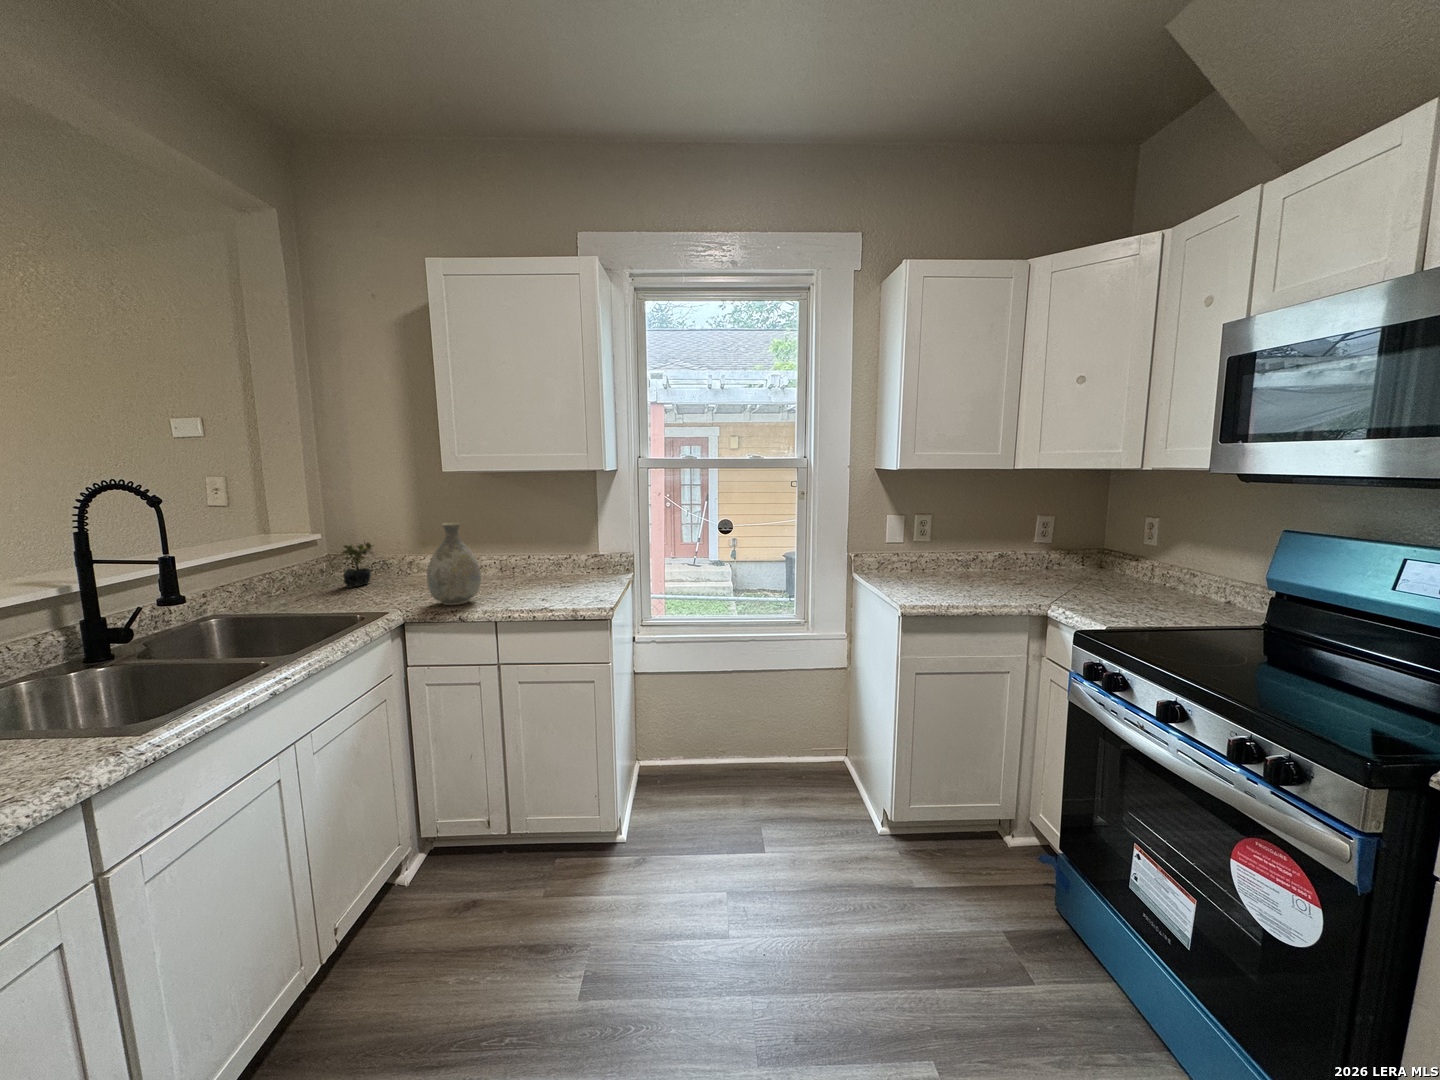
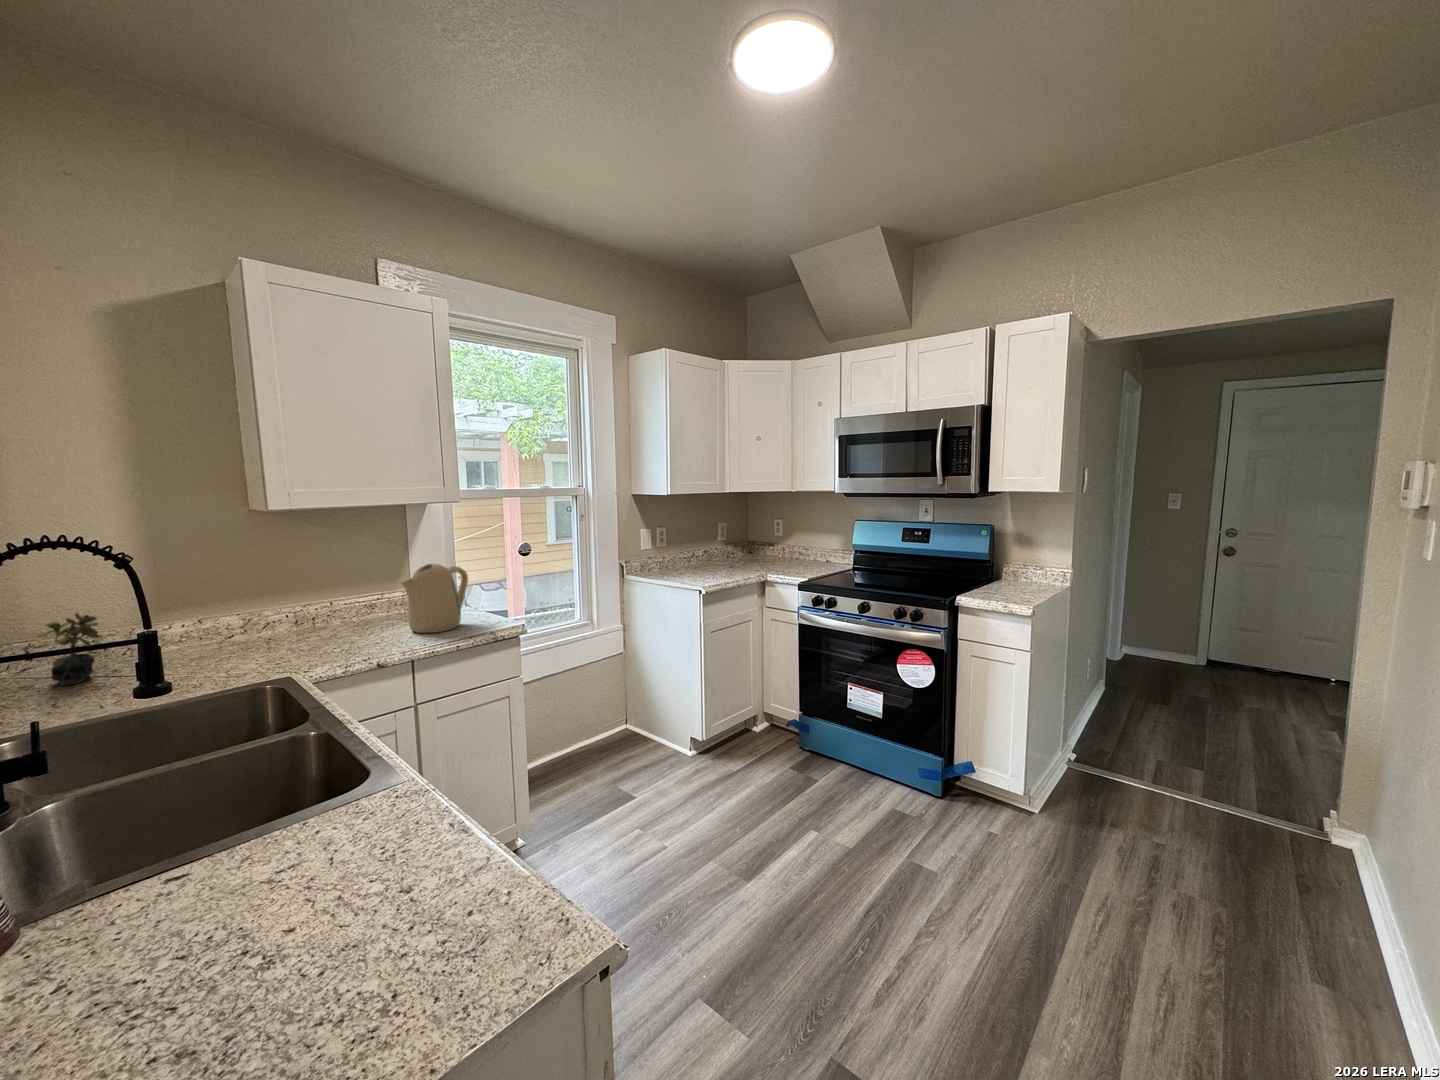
vase: present [427,523,481,605] -> none [300,565,368,660]
kettle: none [530,531,599,599] -> present [402,564,468,633]

